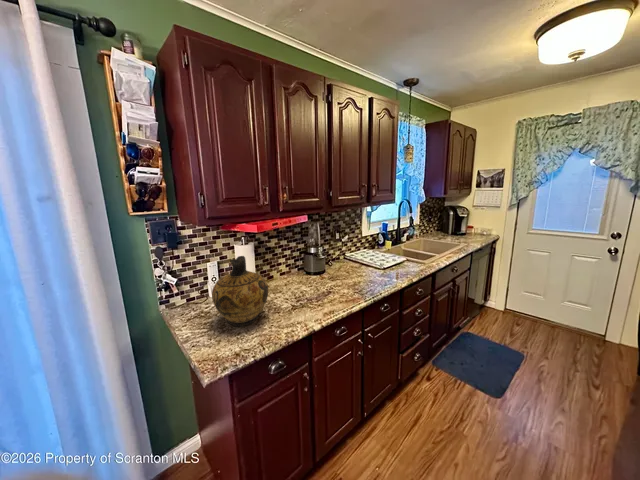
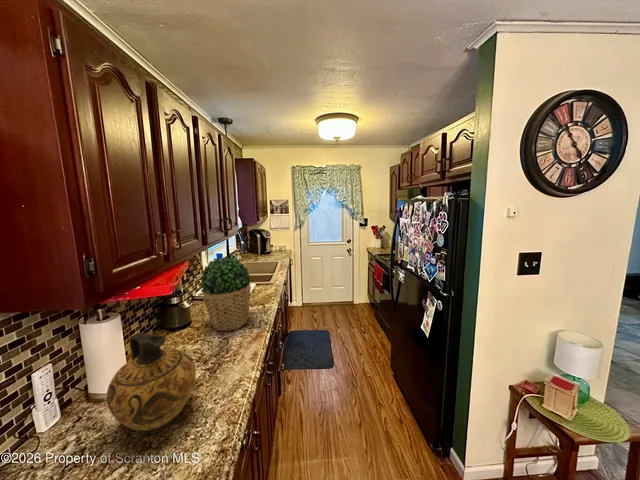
potted plant: none [324,219,371,289] -> present [200,257,251,331]

